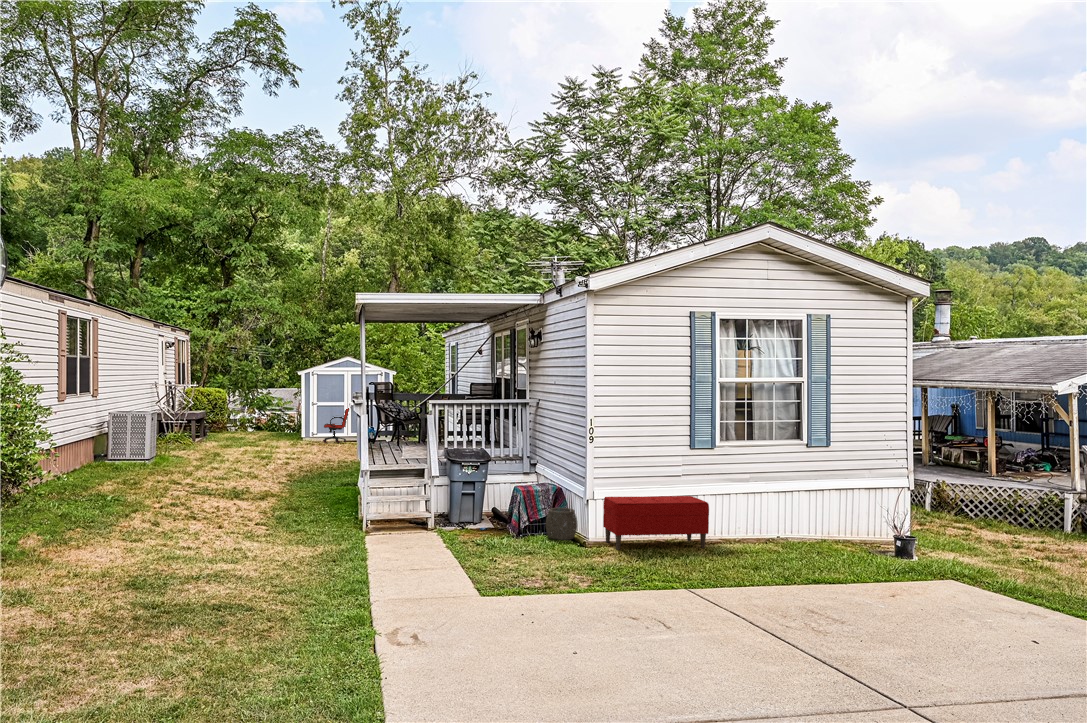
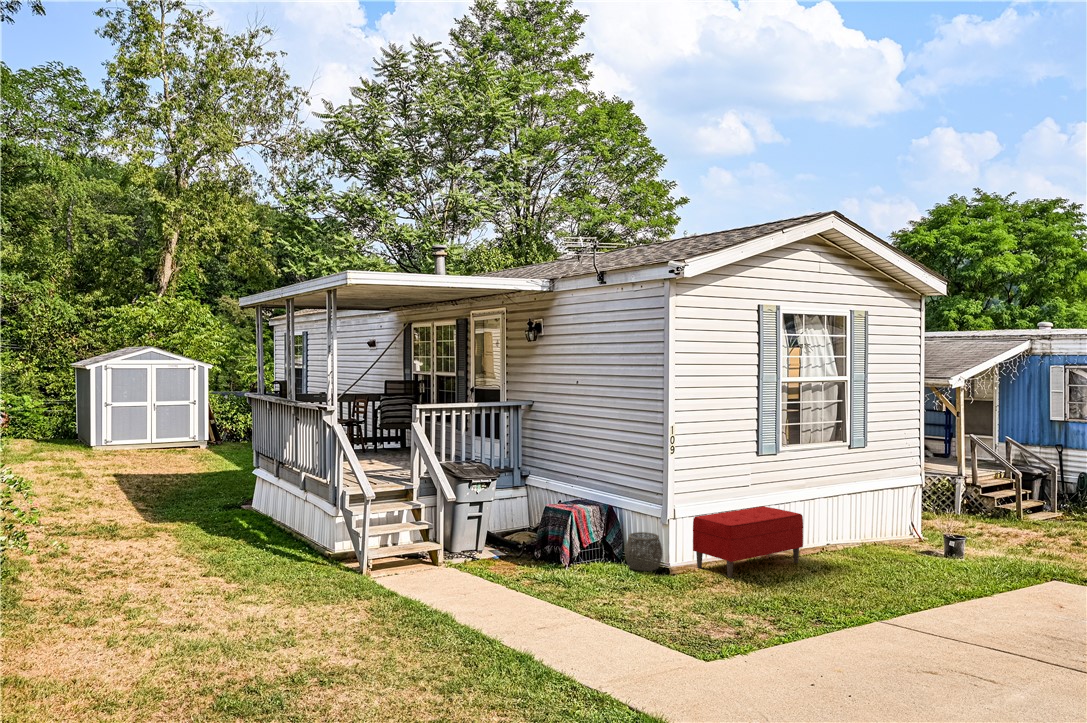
chair: present [323,408,349,443] -> none [118,403,154,453]

